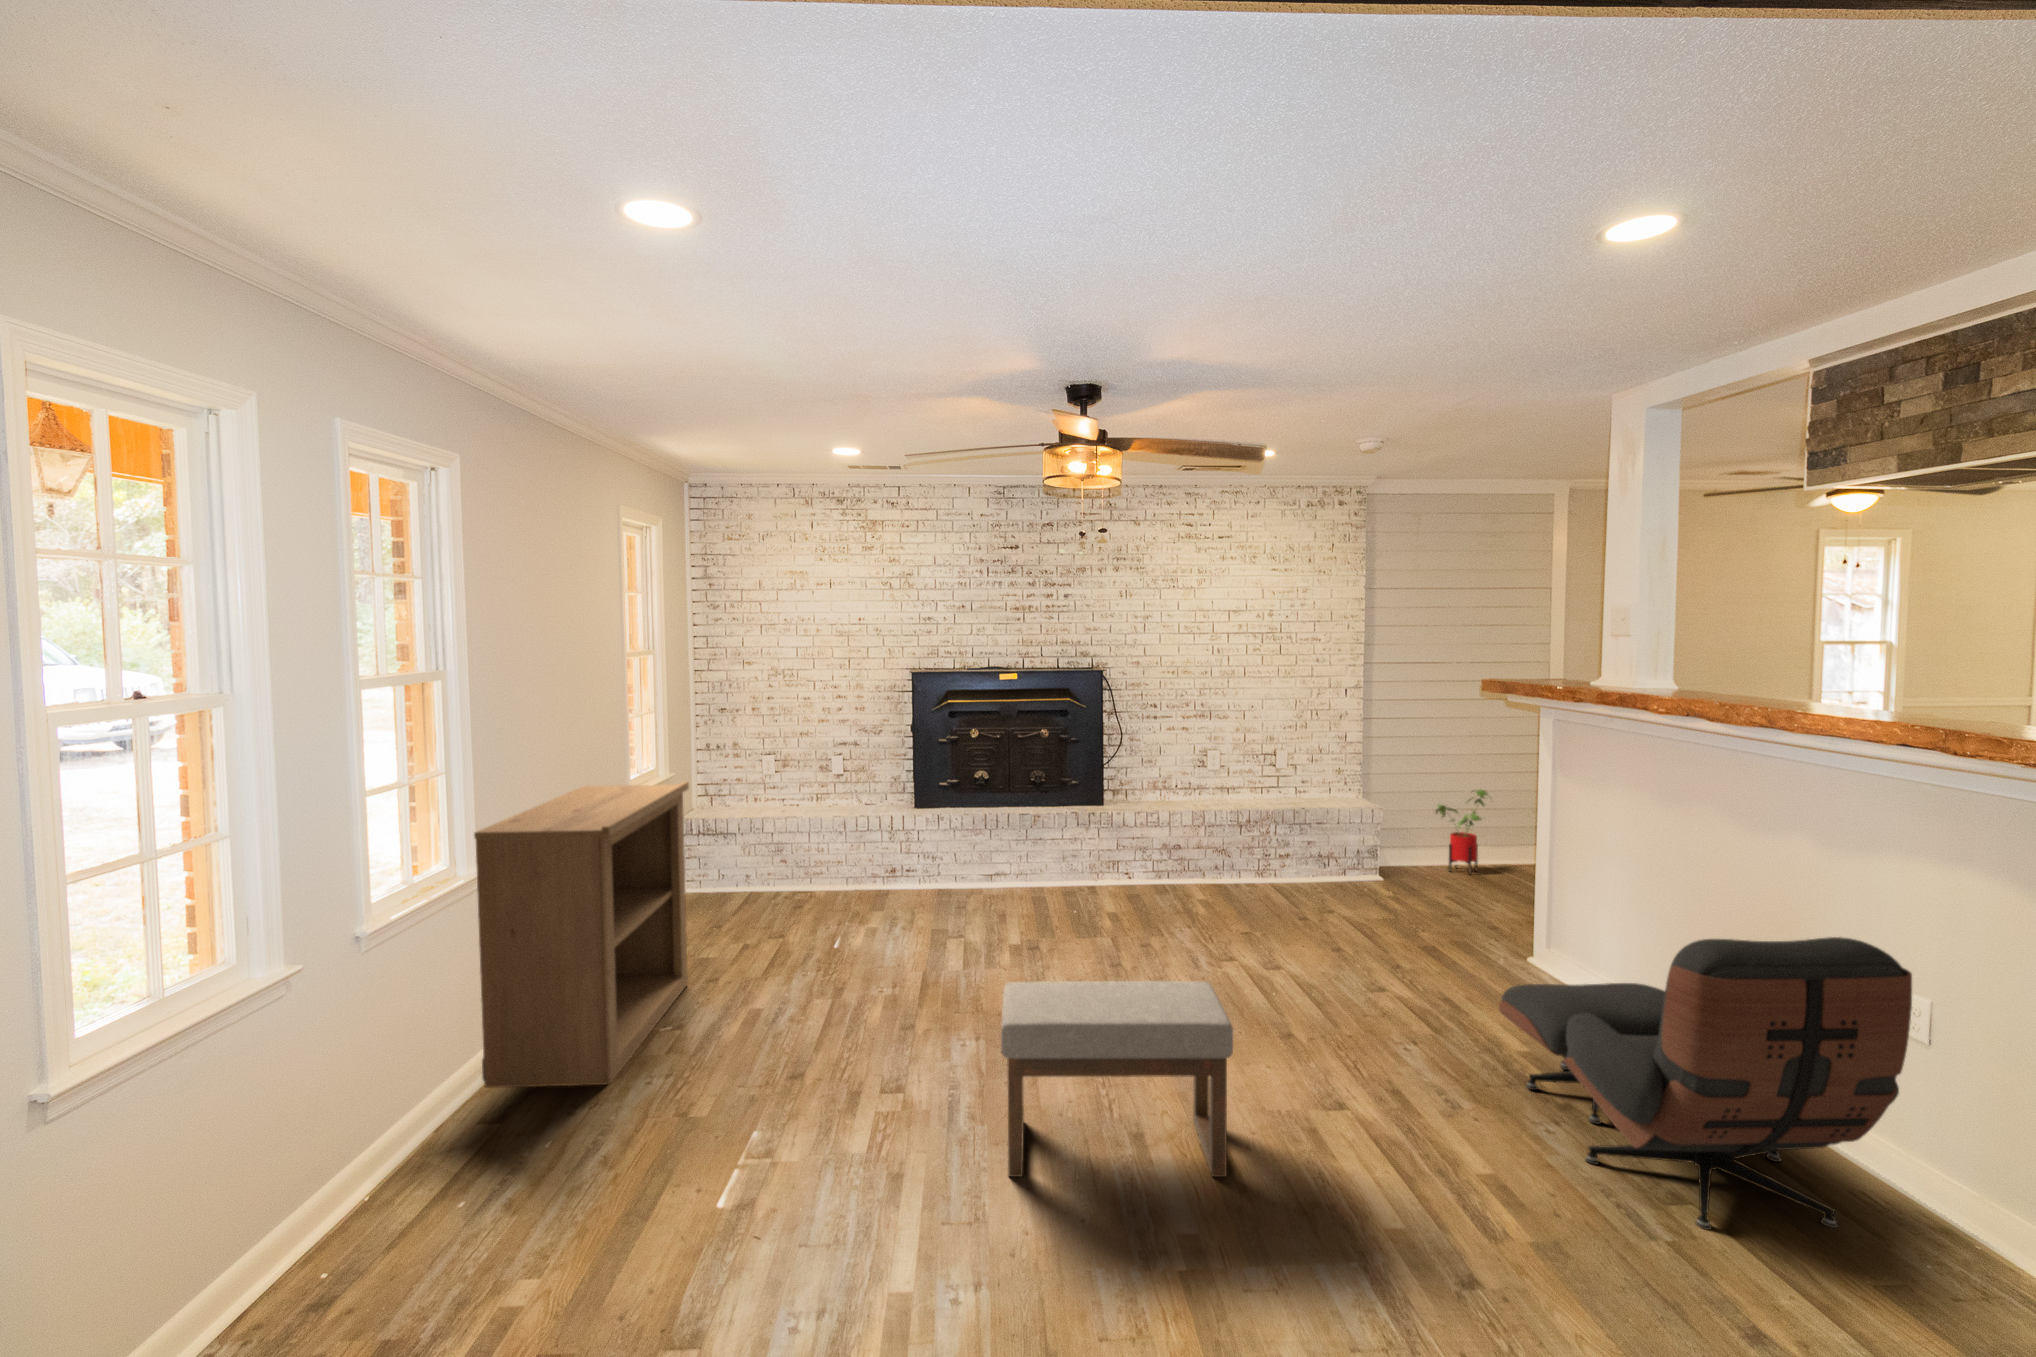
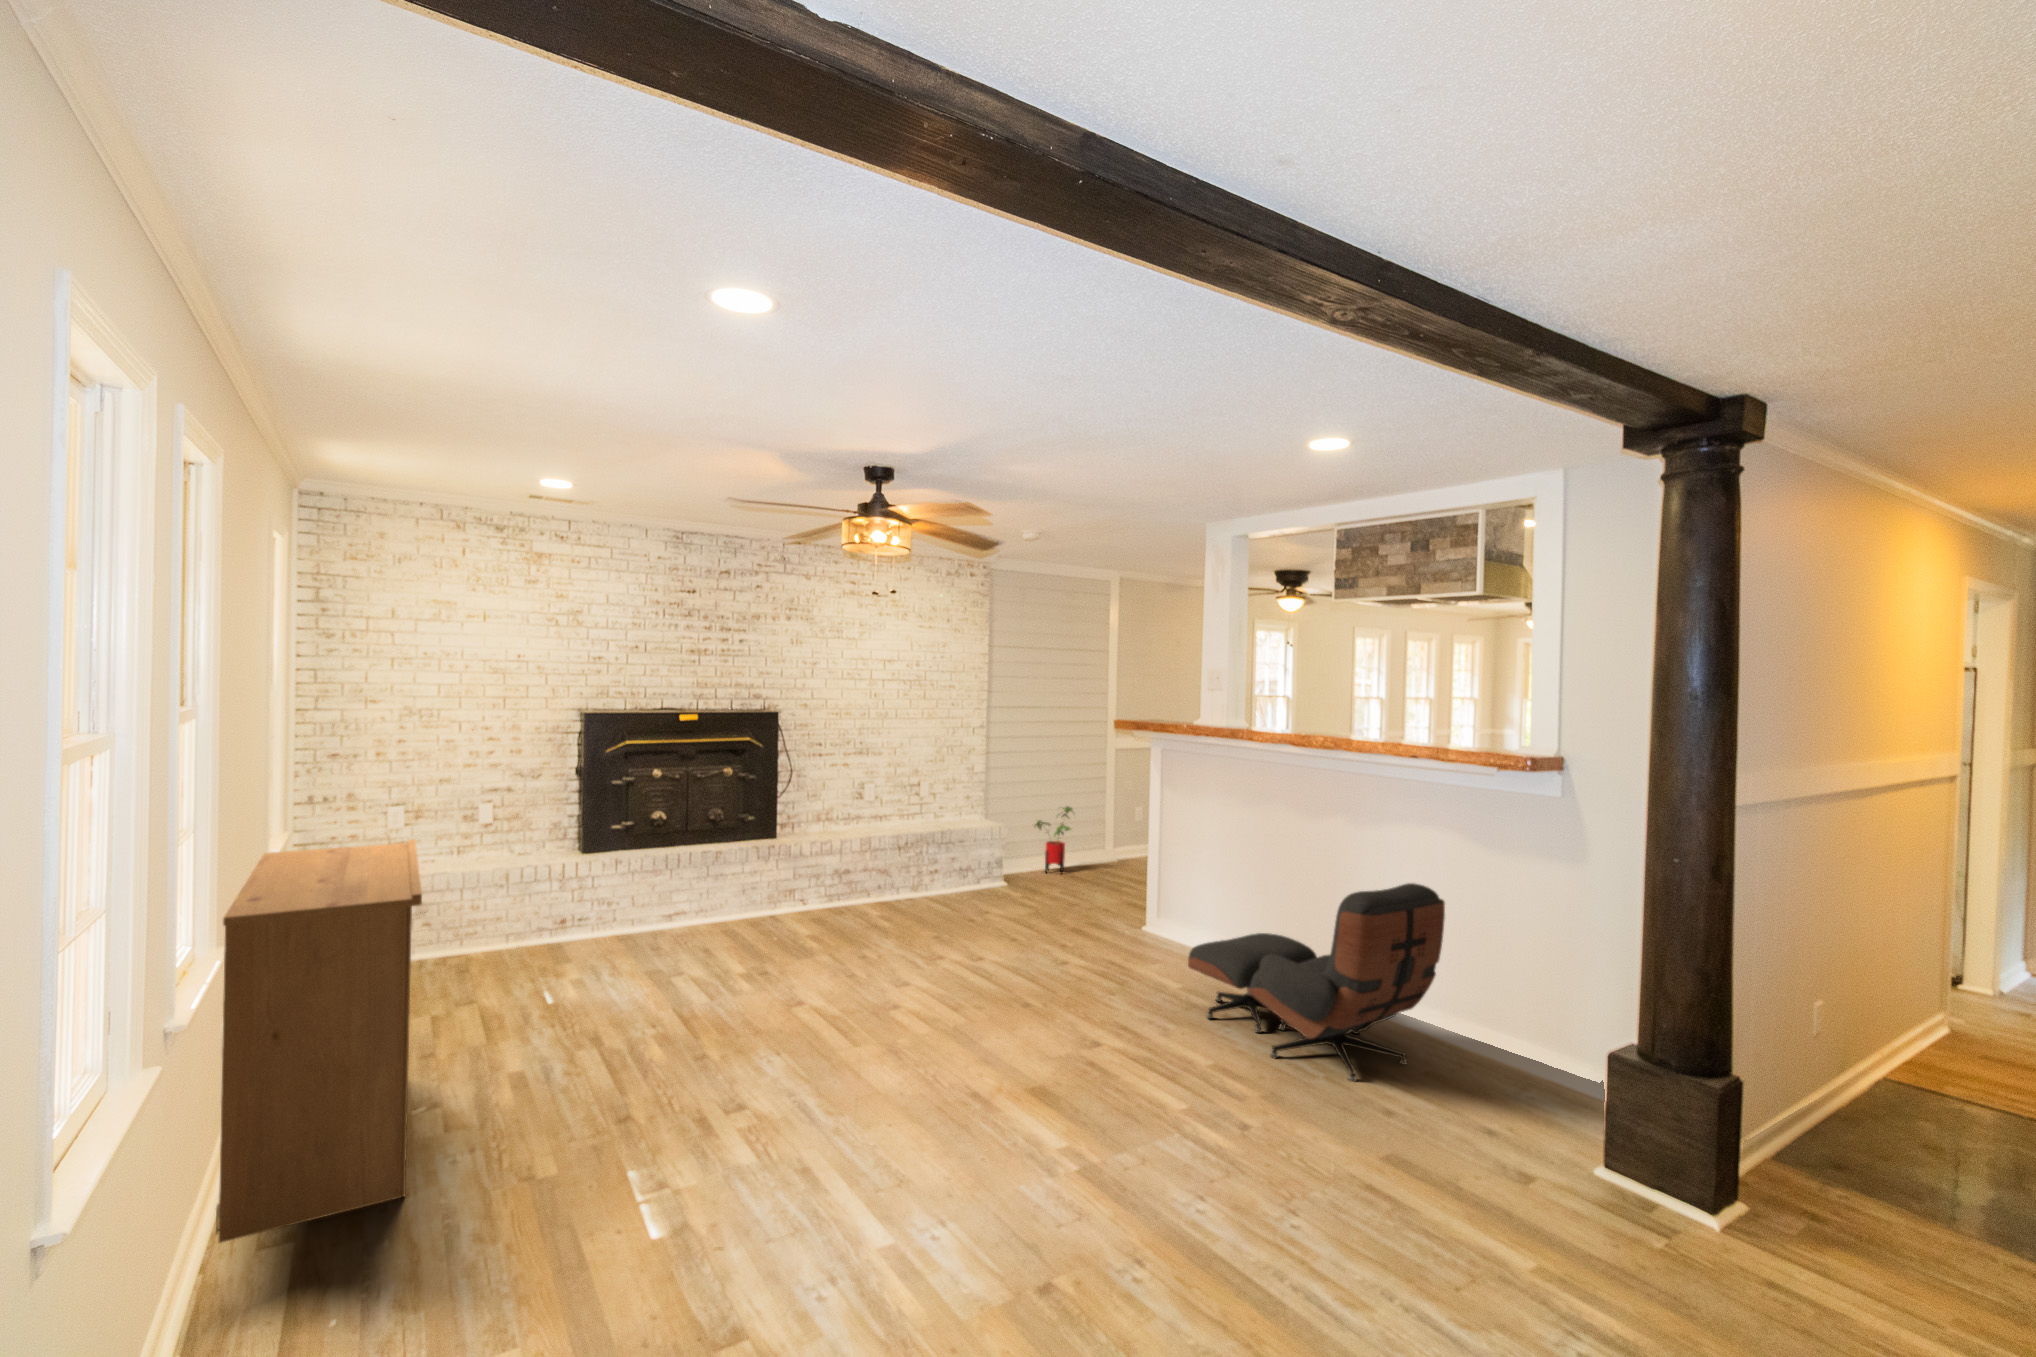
ottoman: present [1001,981,1233,1177] -> none [876,972,1083,1168]

